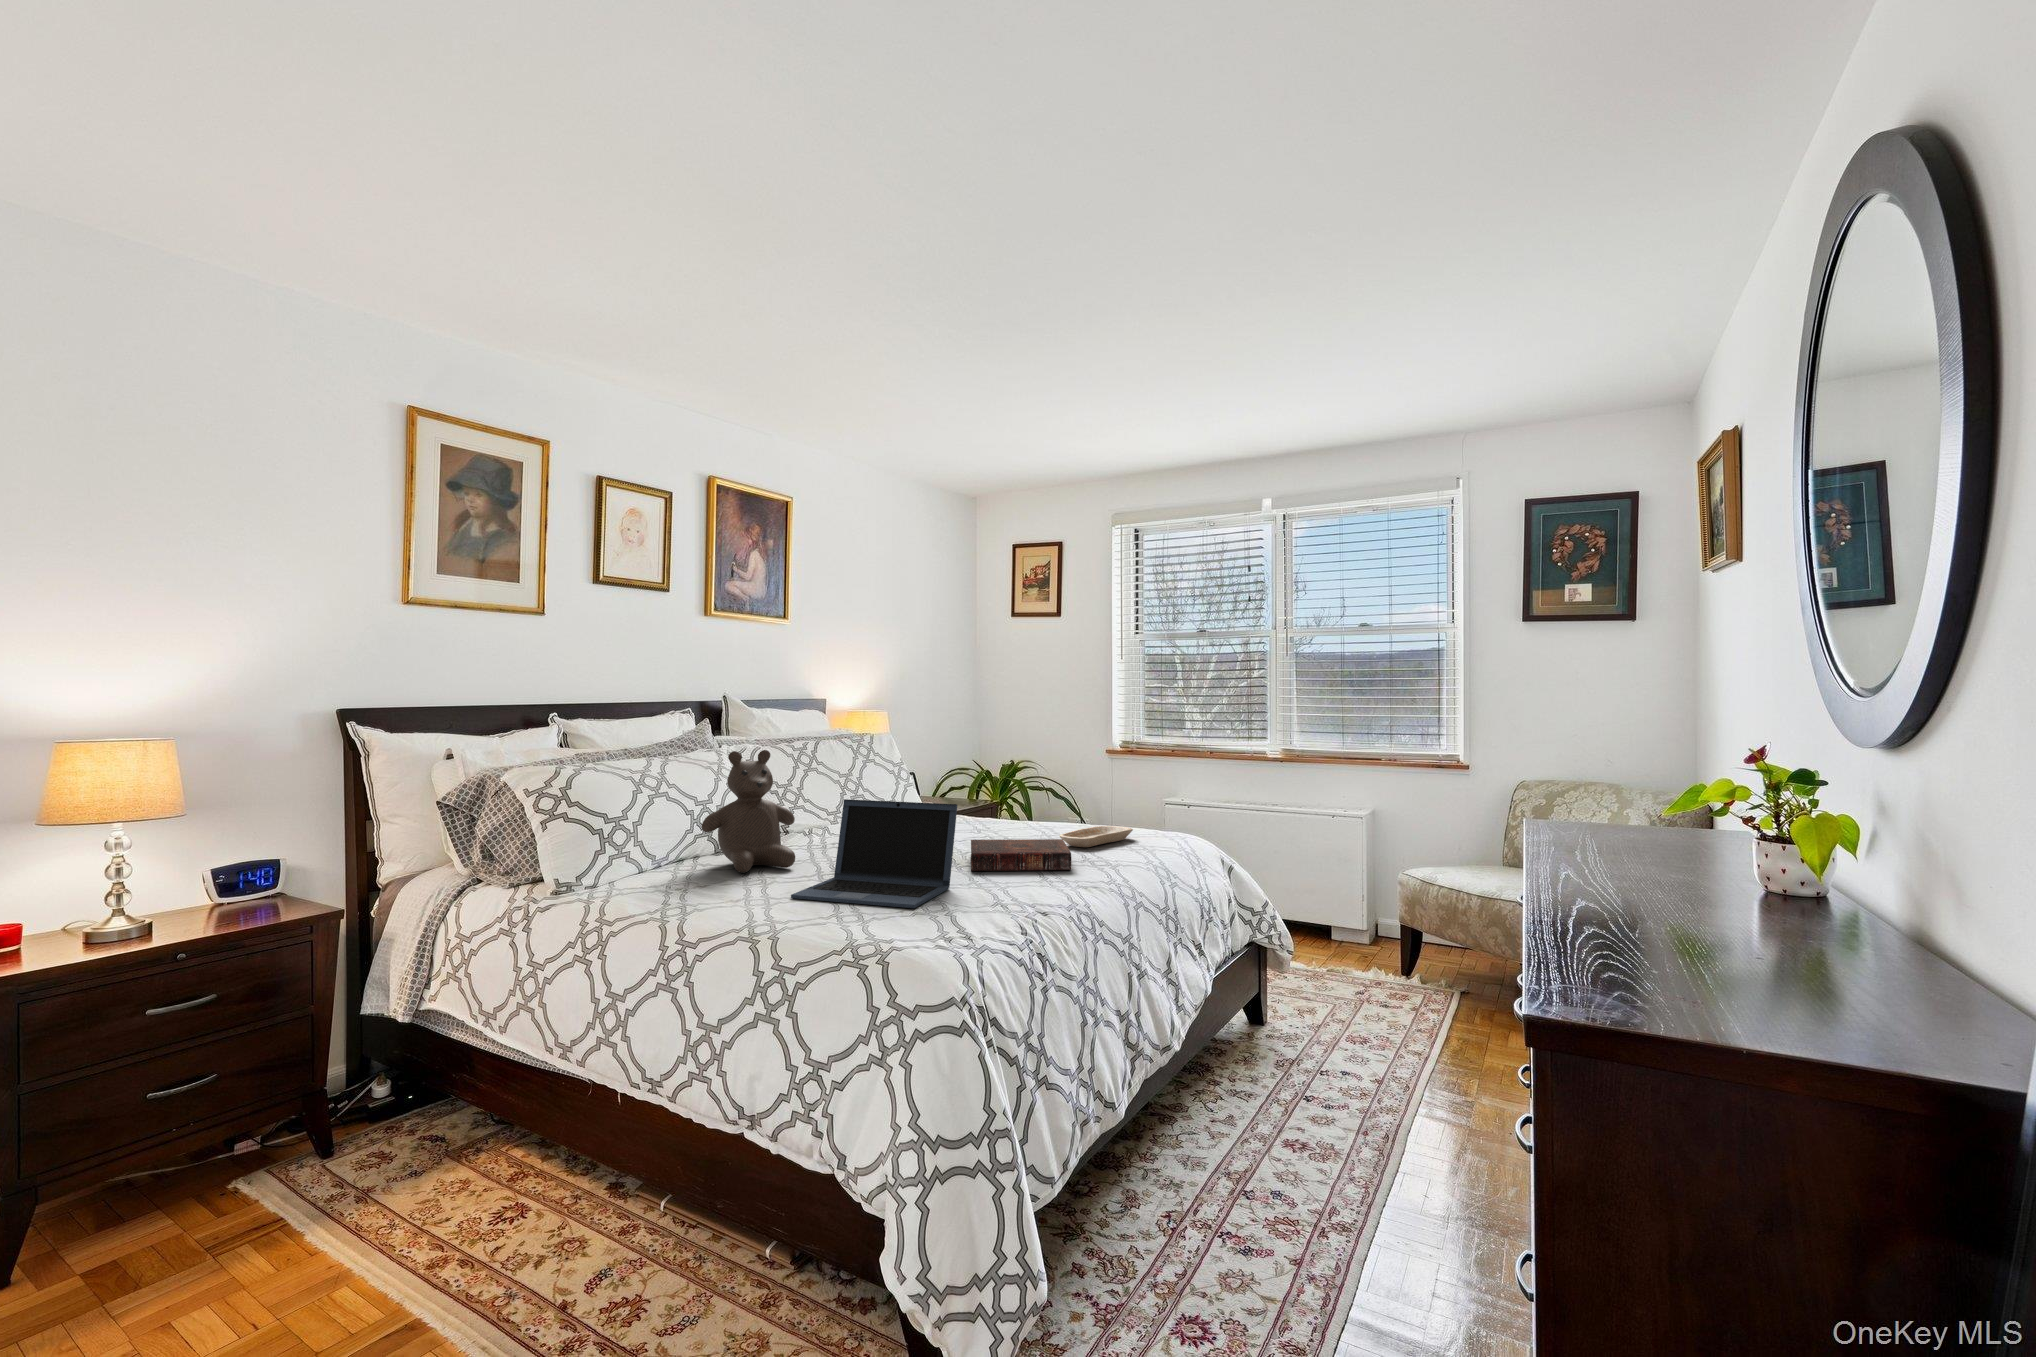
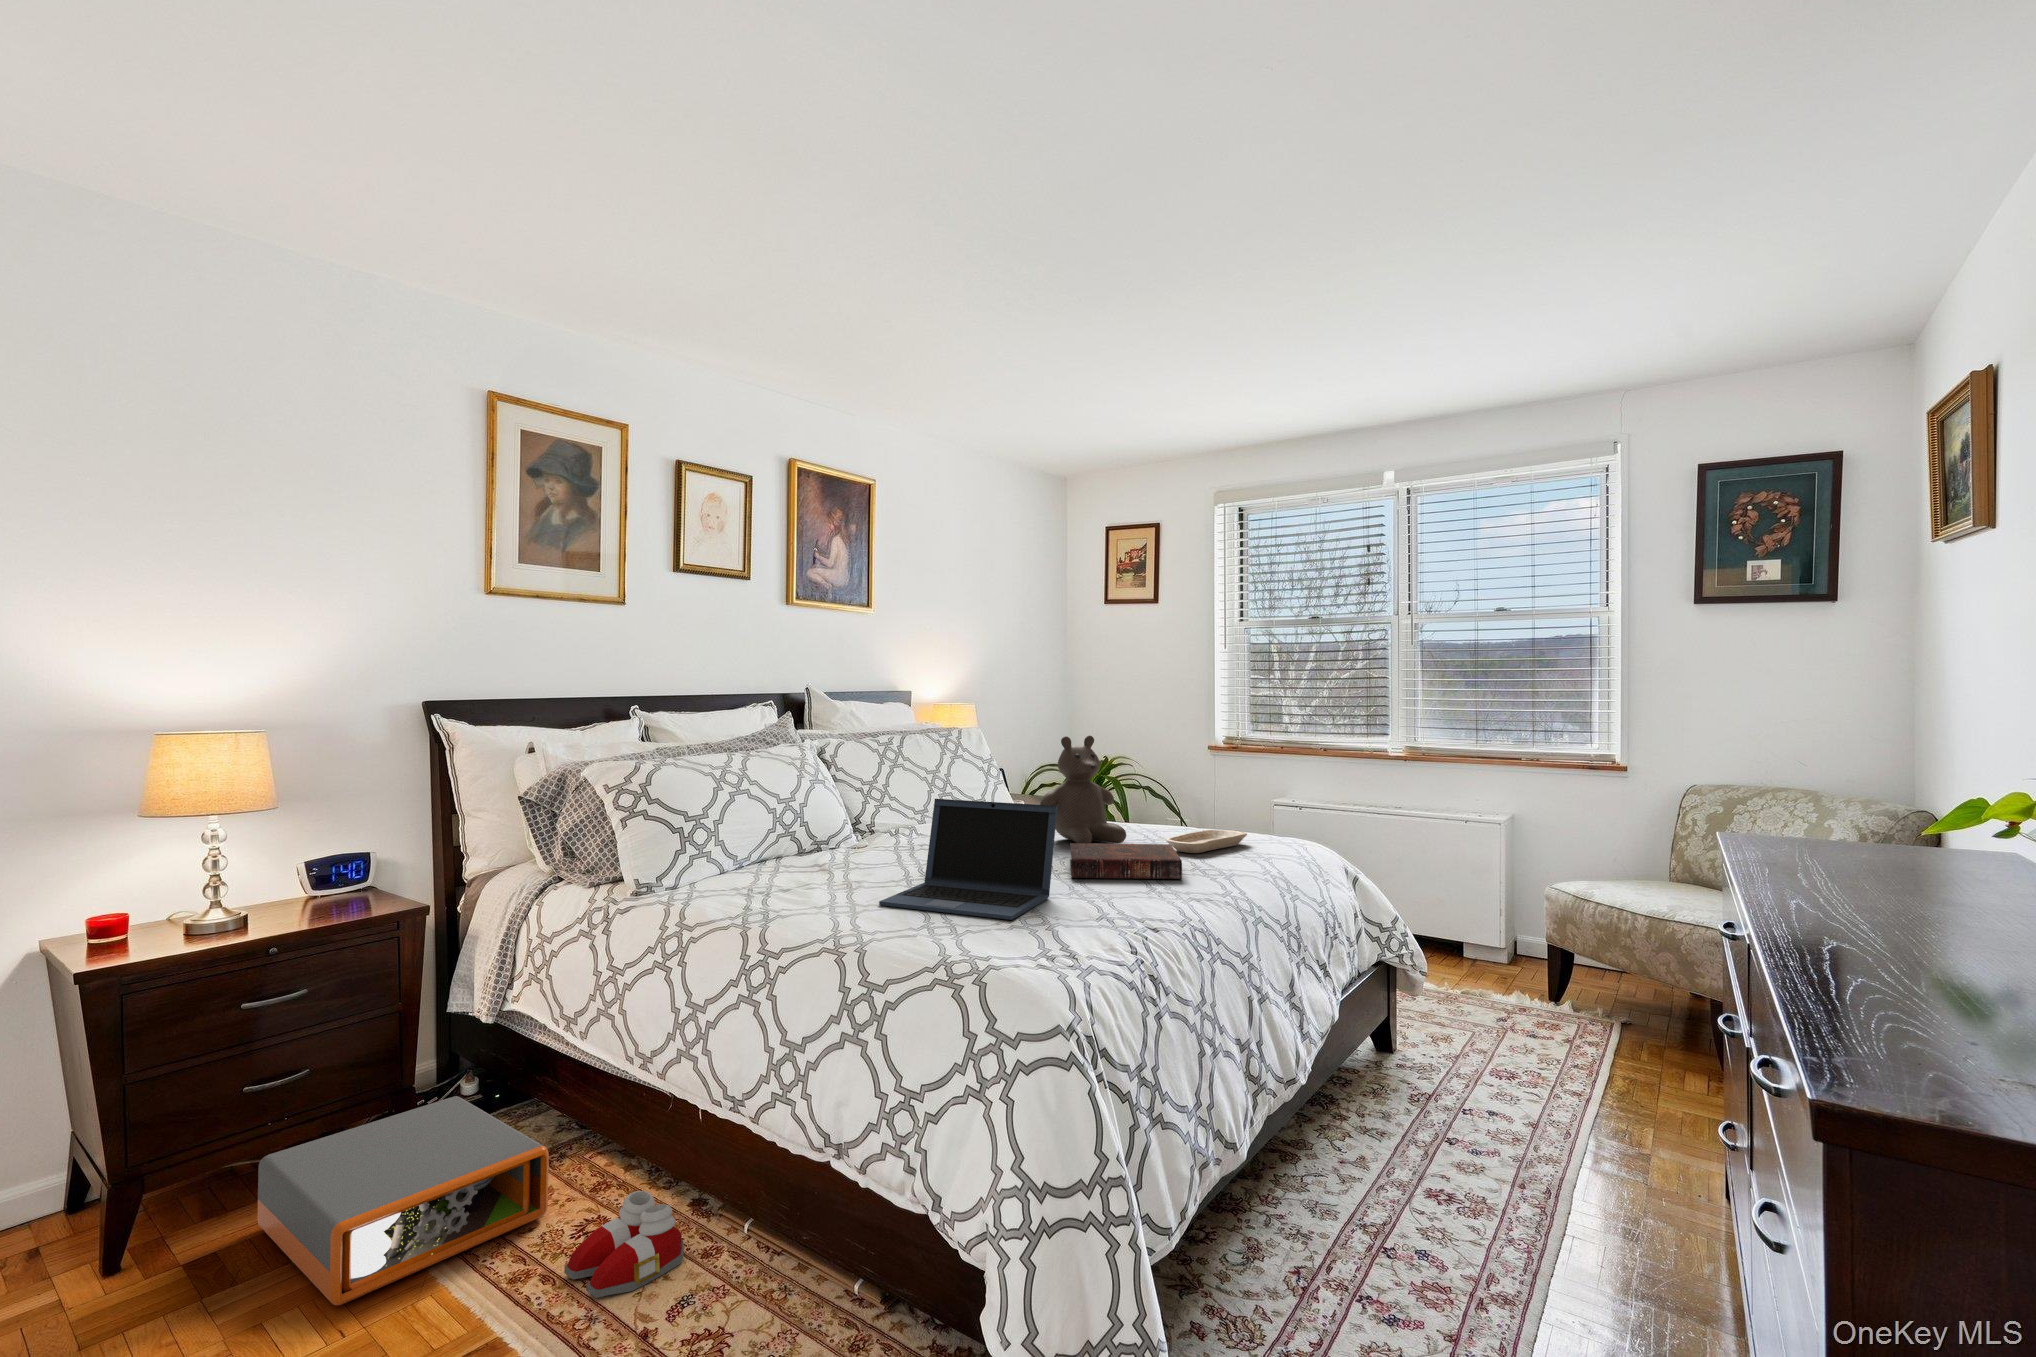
teddy bear: present [702,750,795,873] -> present [1040,735,1126,844]
storage box: none [165,1096,467,1297] -> present [258,1096,549,1305]
slippers: none [484,1175,602,1275] -> present [564,1191,684,1298]

